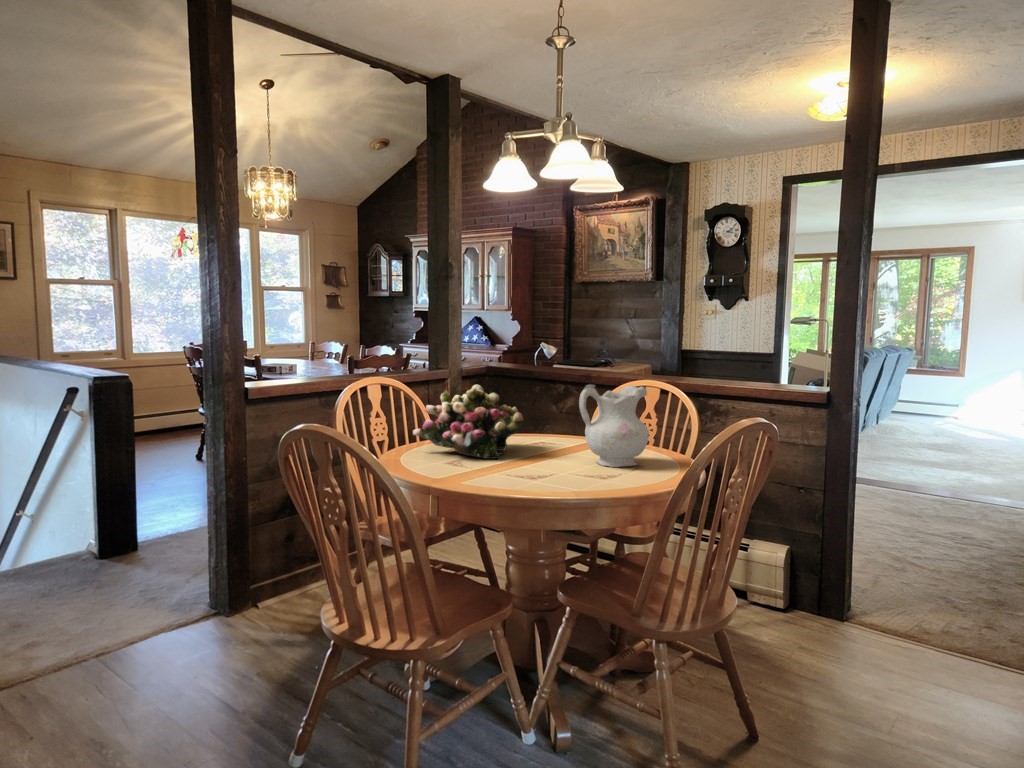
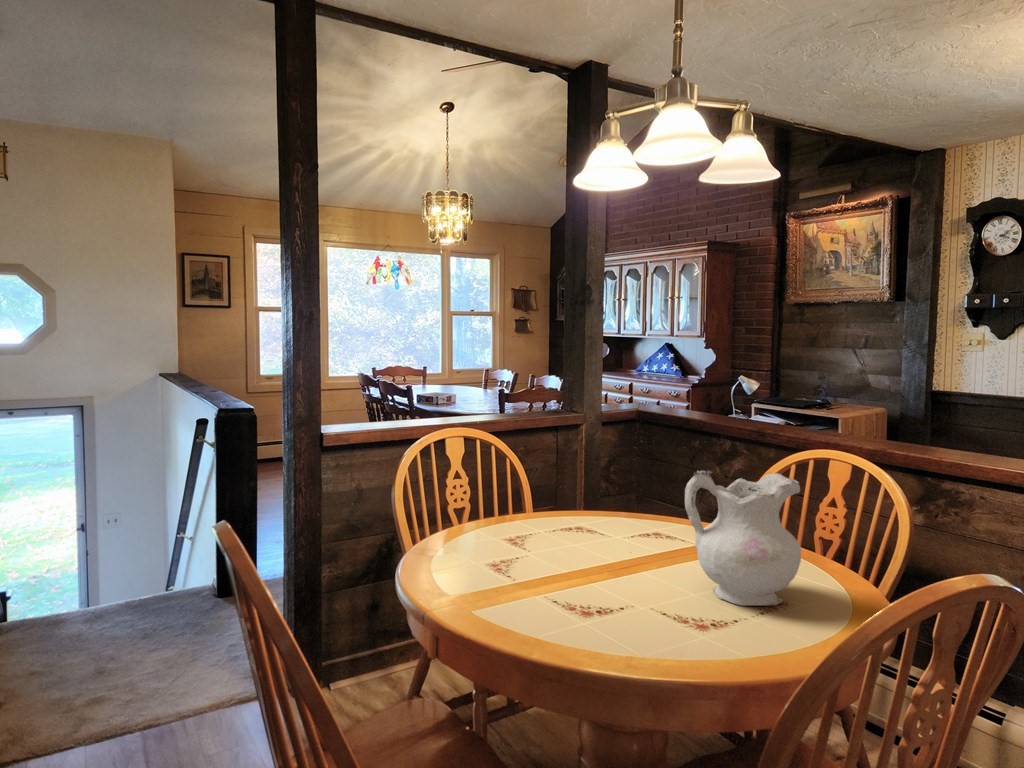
flower arrangement: present [413,385,524,459] -> none [470,451,622,564]

